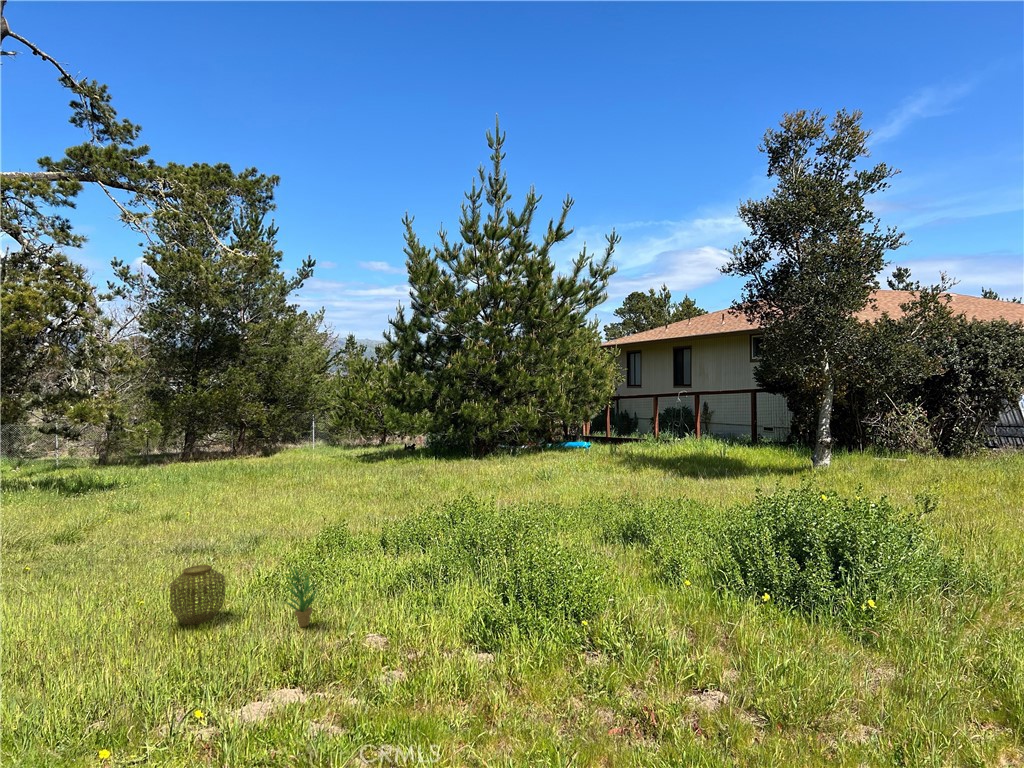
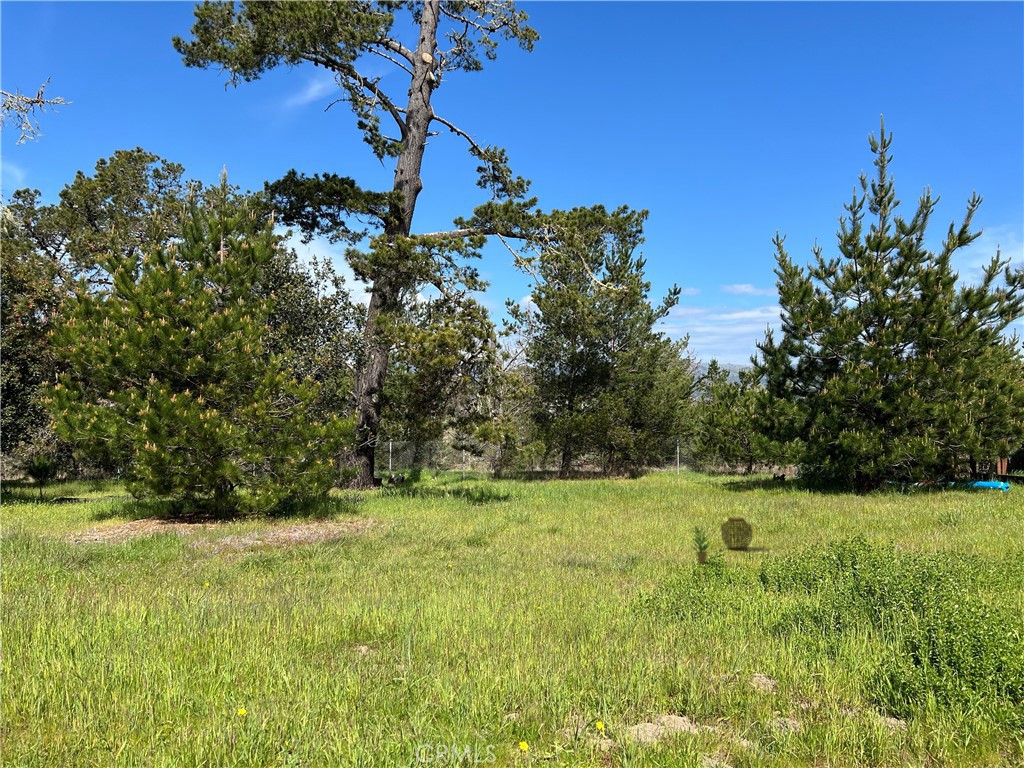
woven basket: present [170,565,225,625] -> present [721,517,752,550]

